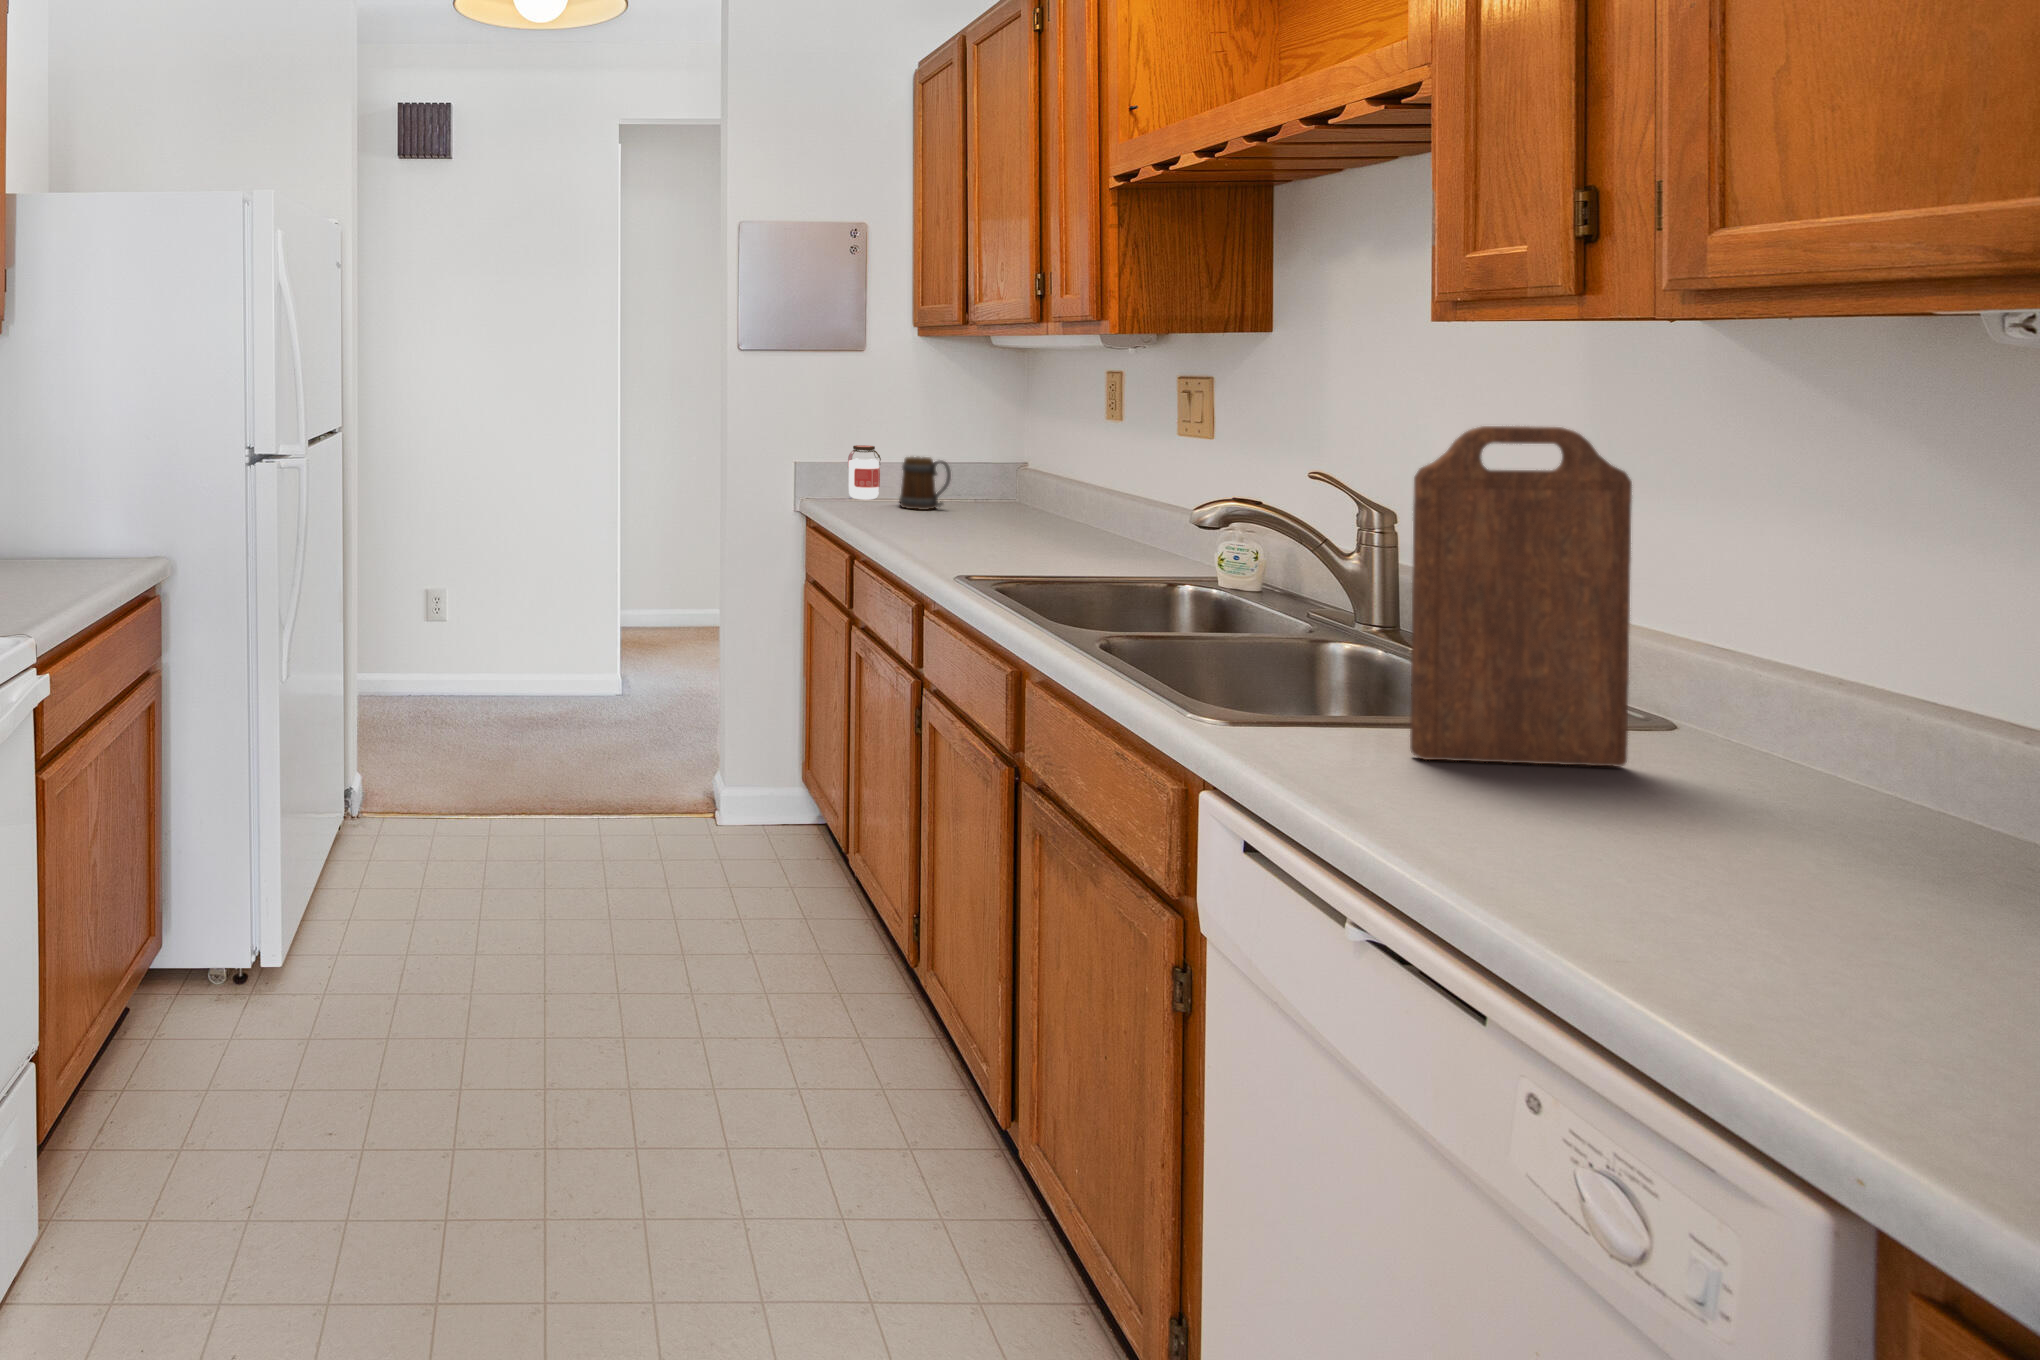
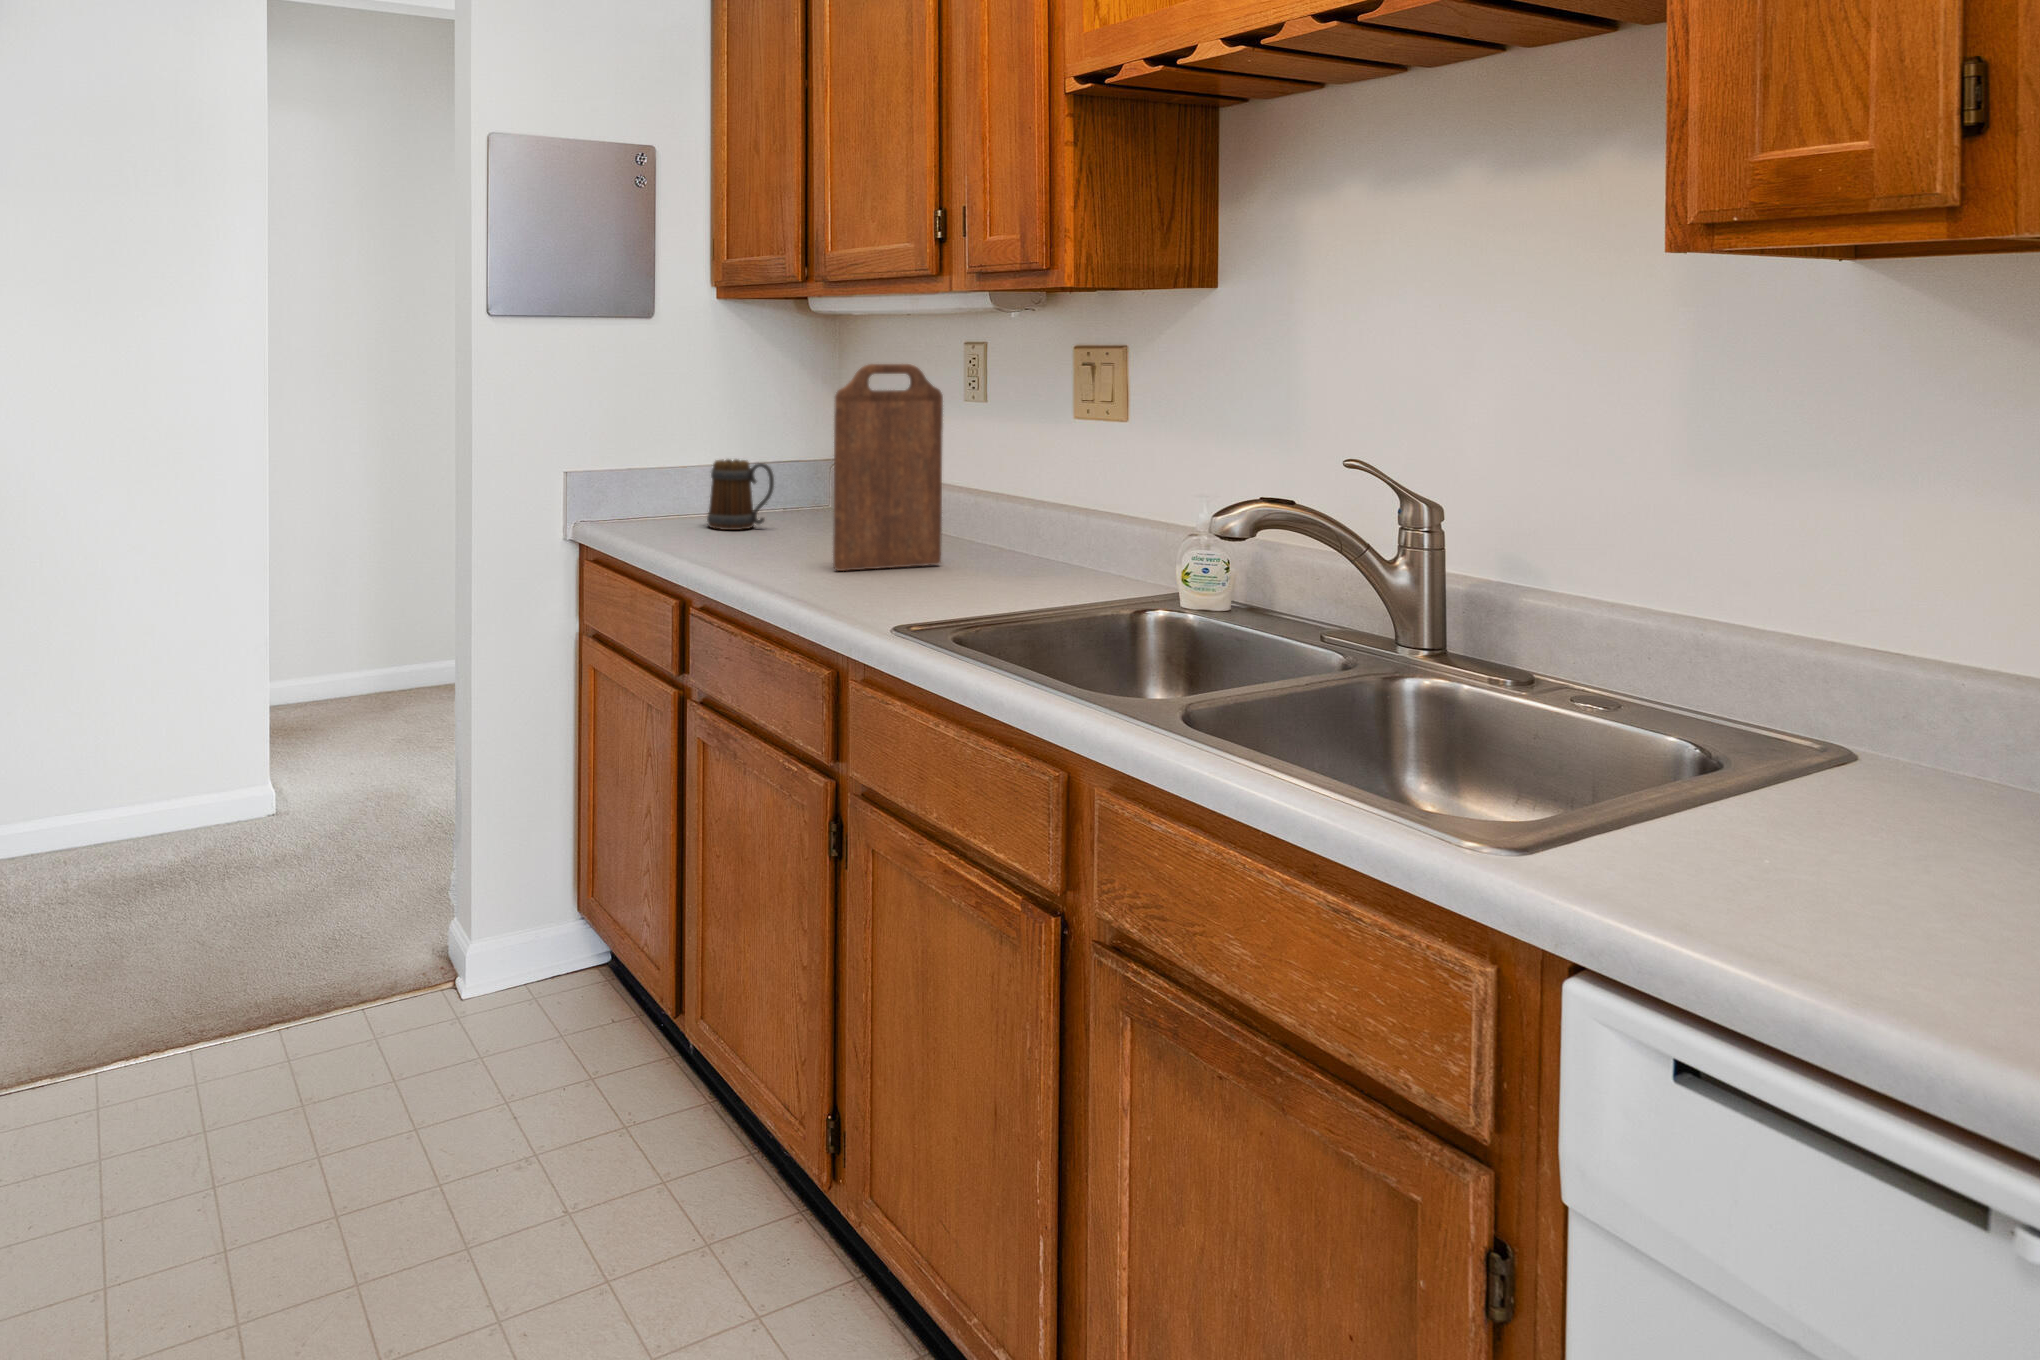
cutting board: present [1410,426,1632,766] -> present [833,364,943,571]
jar: present [848,445,881,499] -> none [633,447,677,521]

